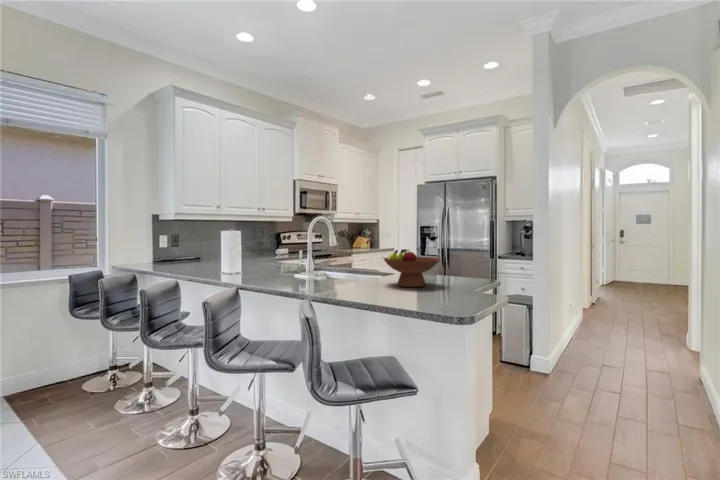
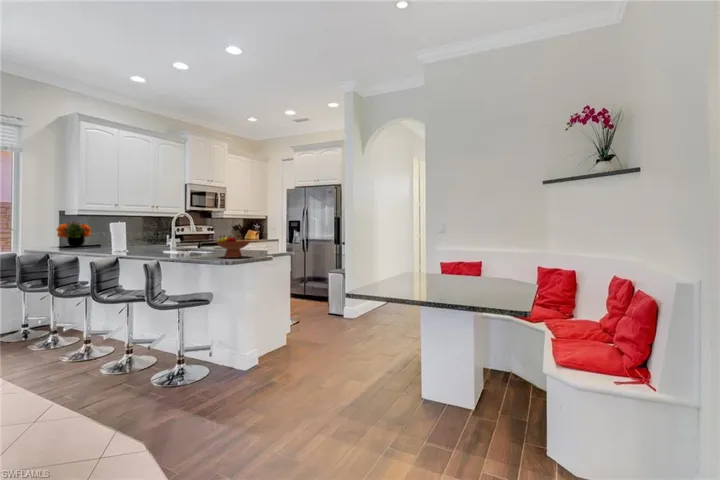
flower arrangement: none [149,229,190,262] -> present [56,221,91,247]

